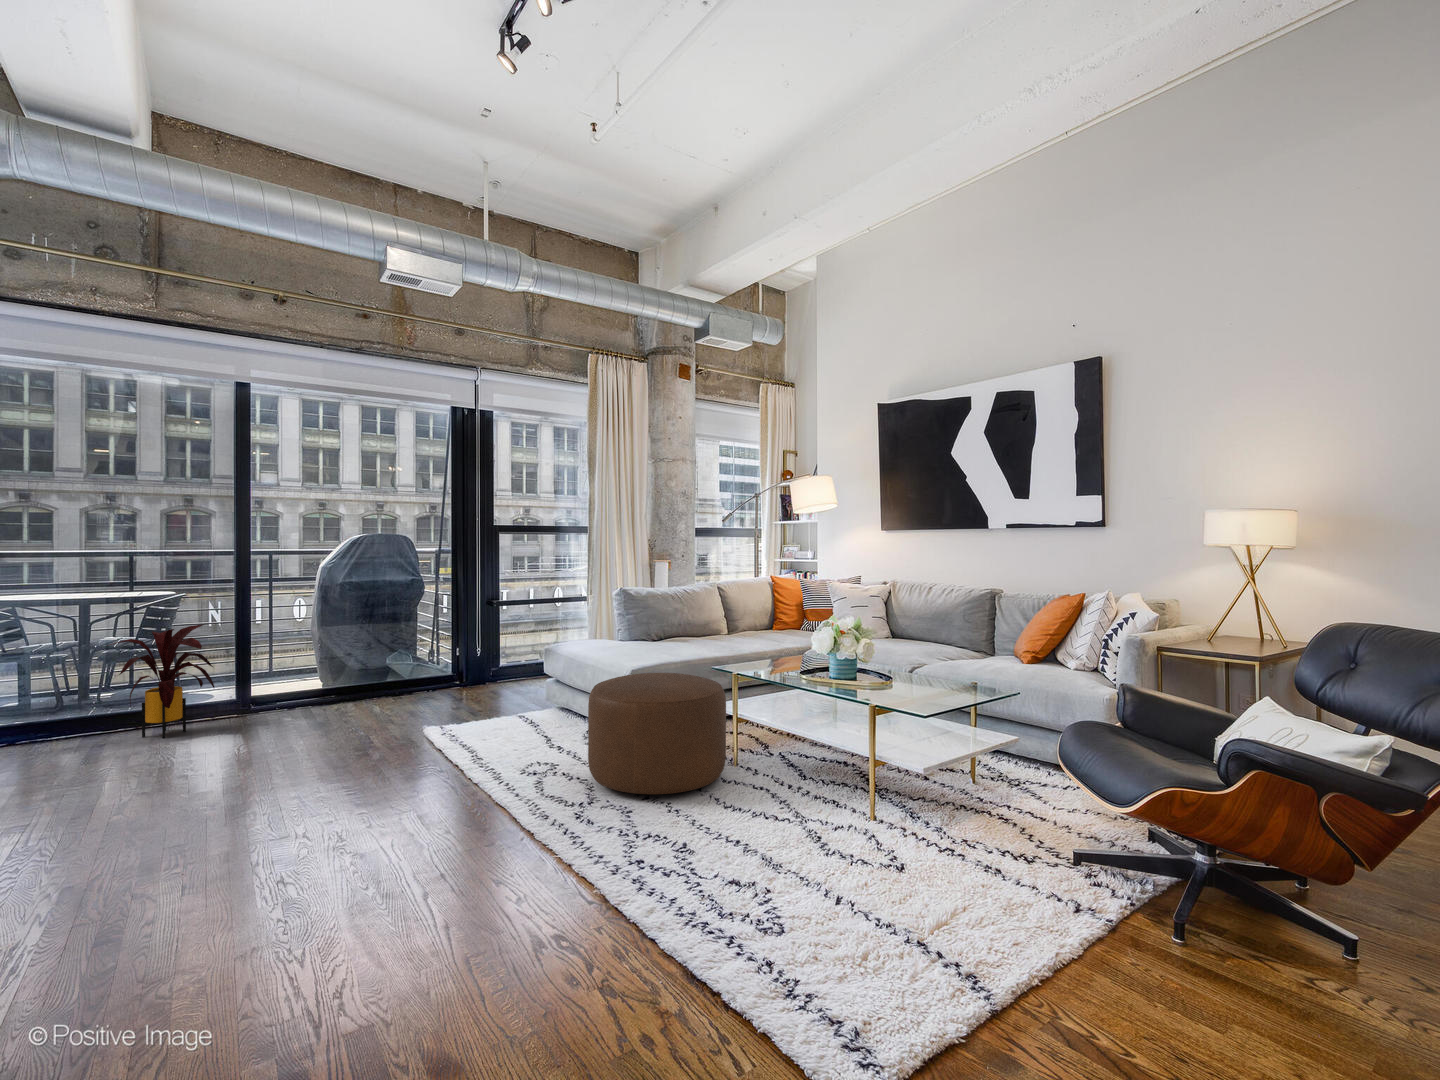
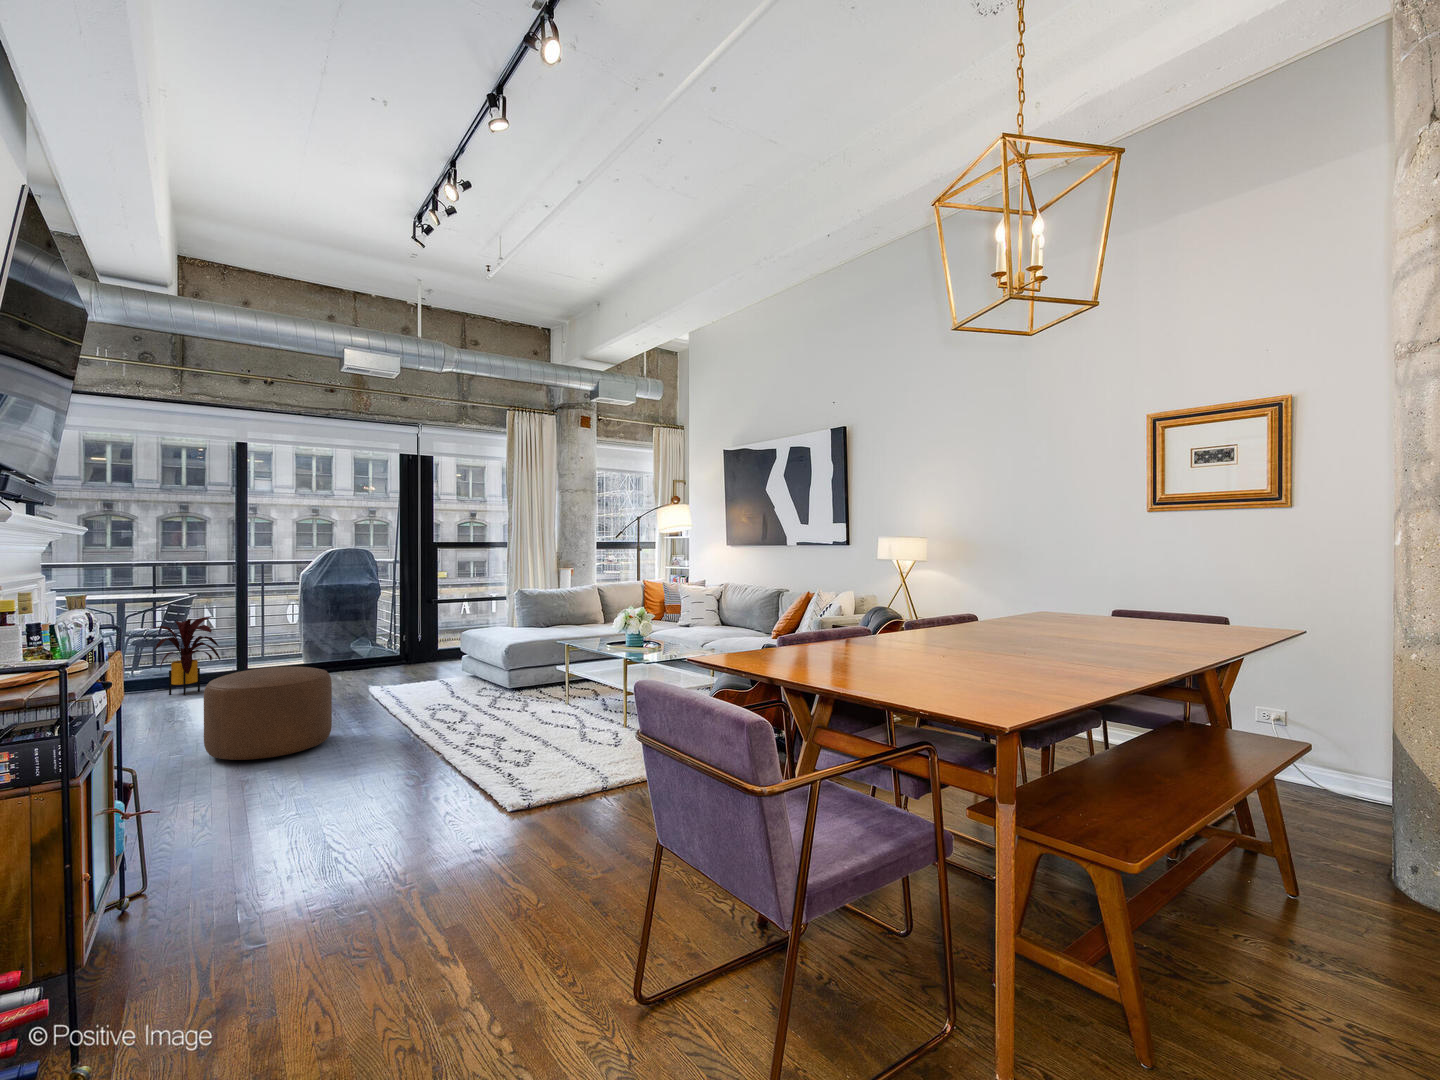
ottoman: present [588,673,726,794] -> present [204,666,332,760]

